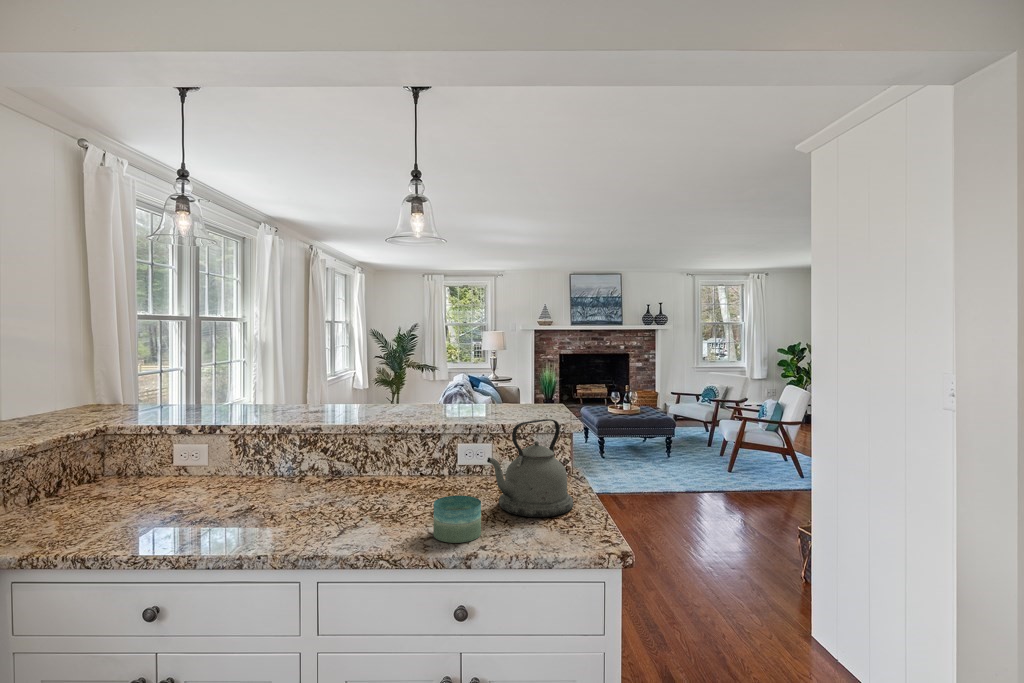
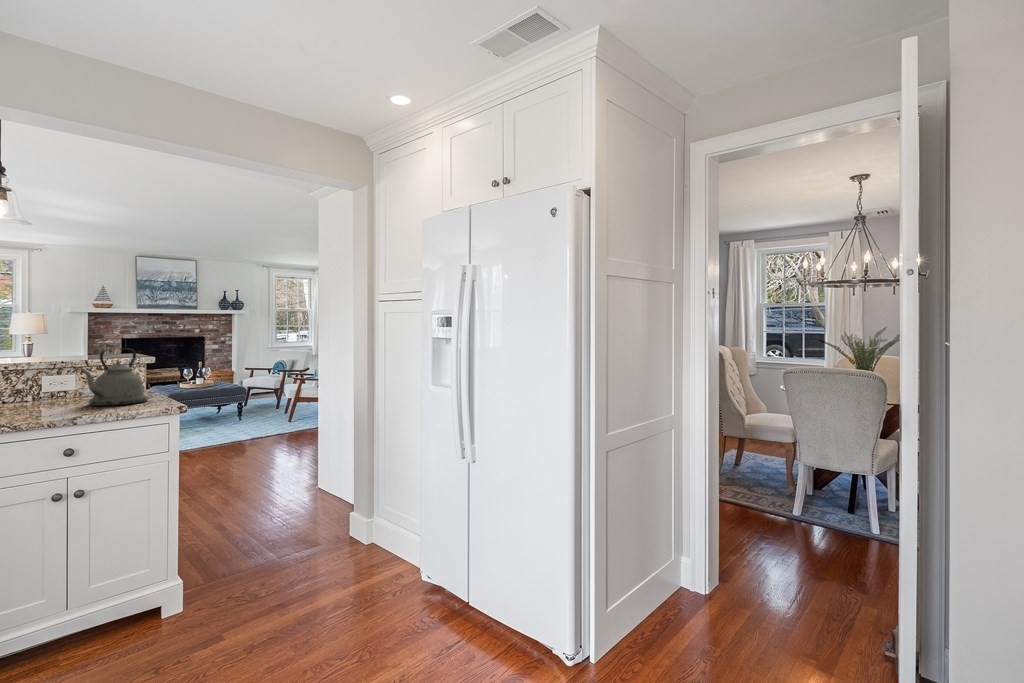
candle: present [433,495,481,543] -> none [40,393,80,417]

